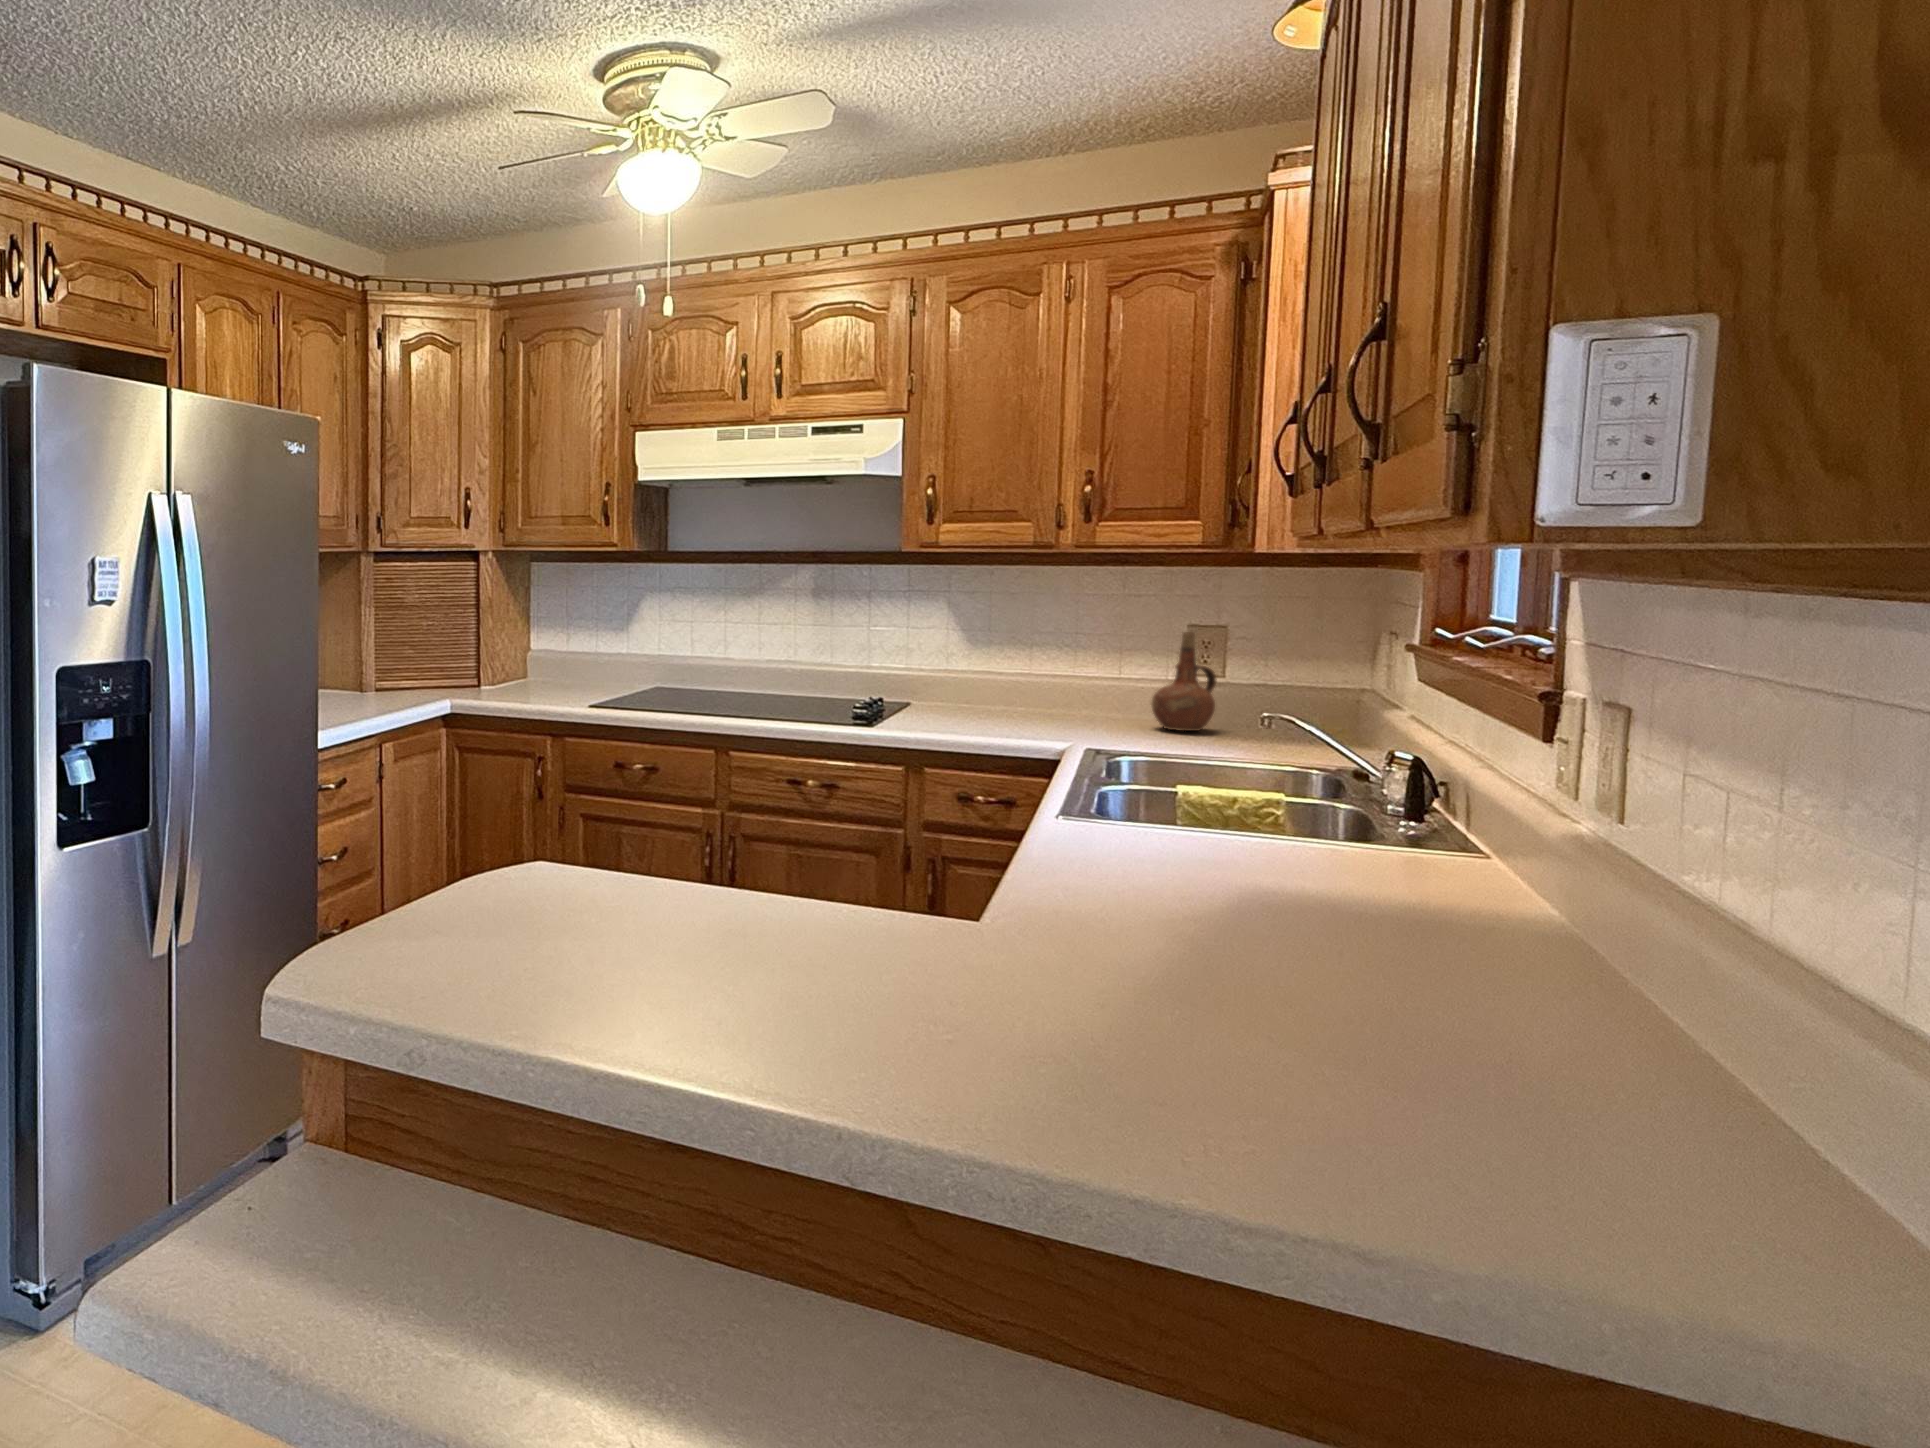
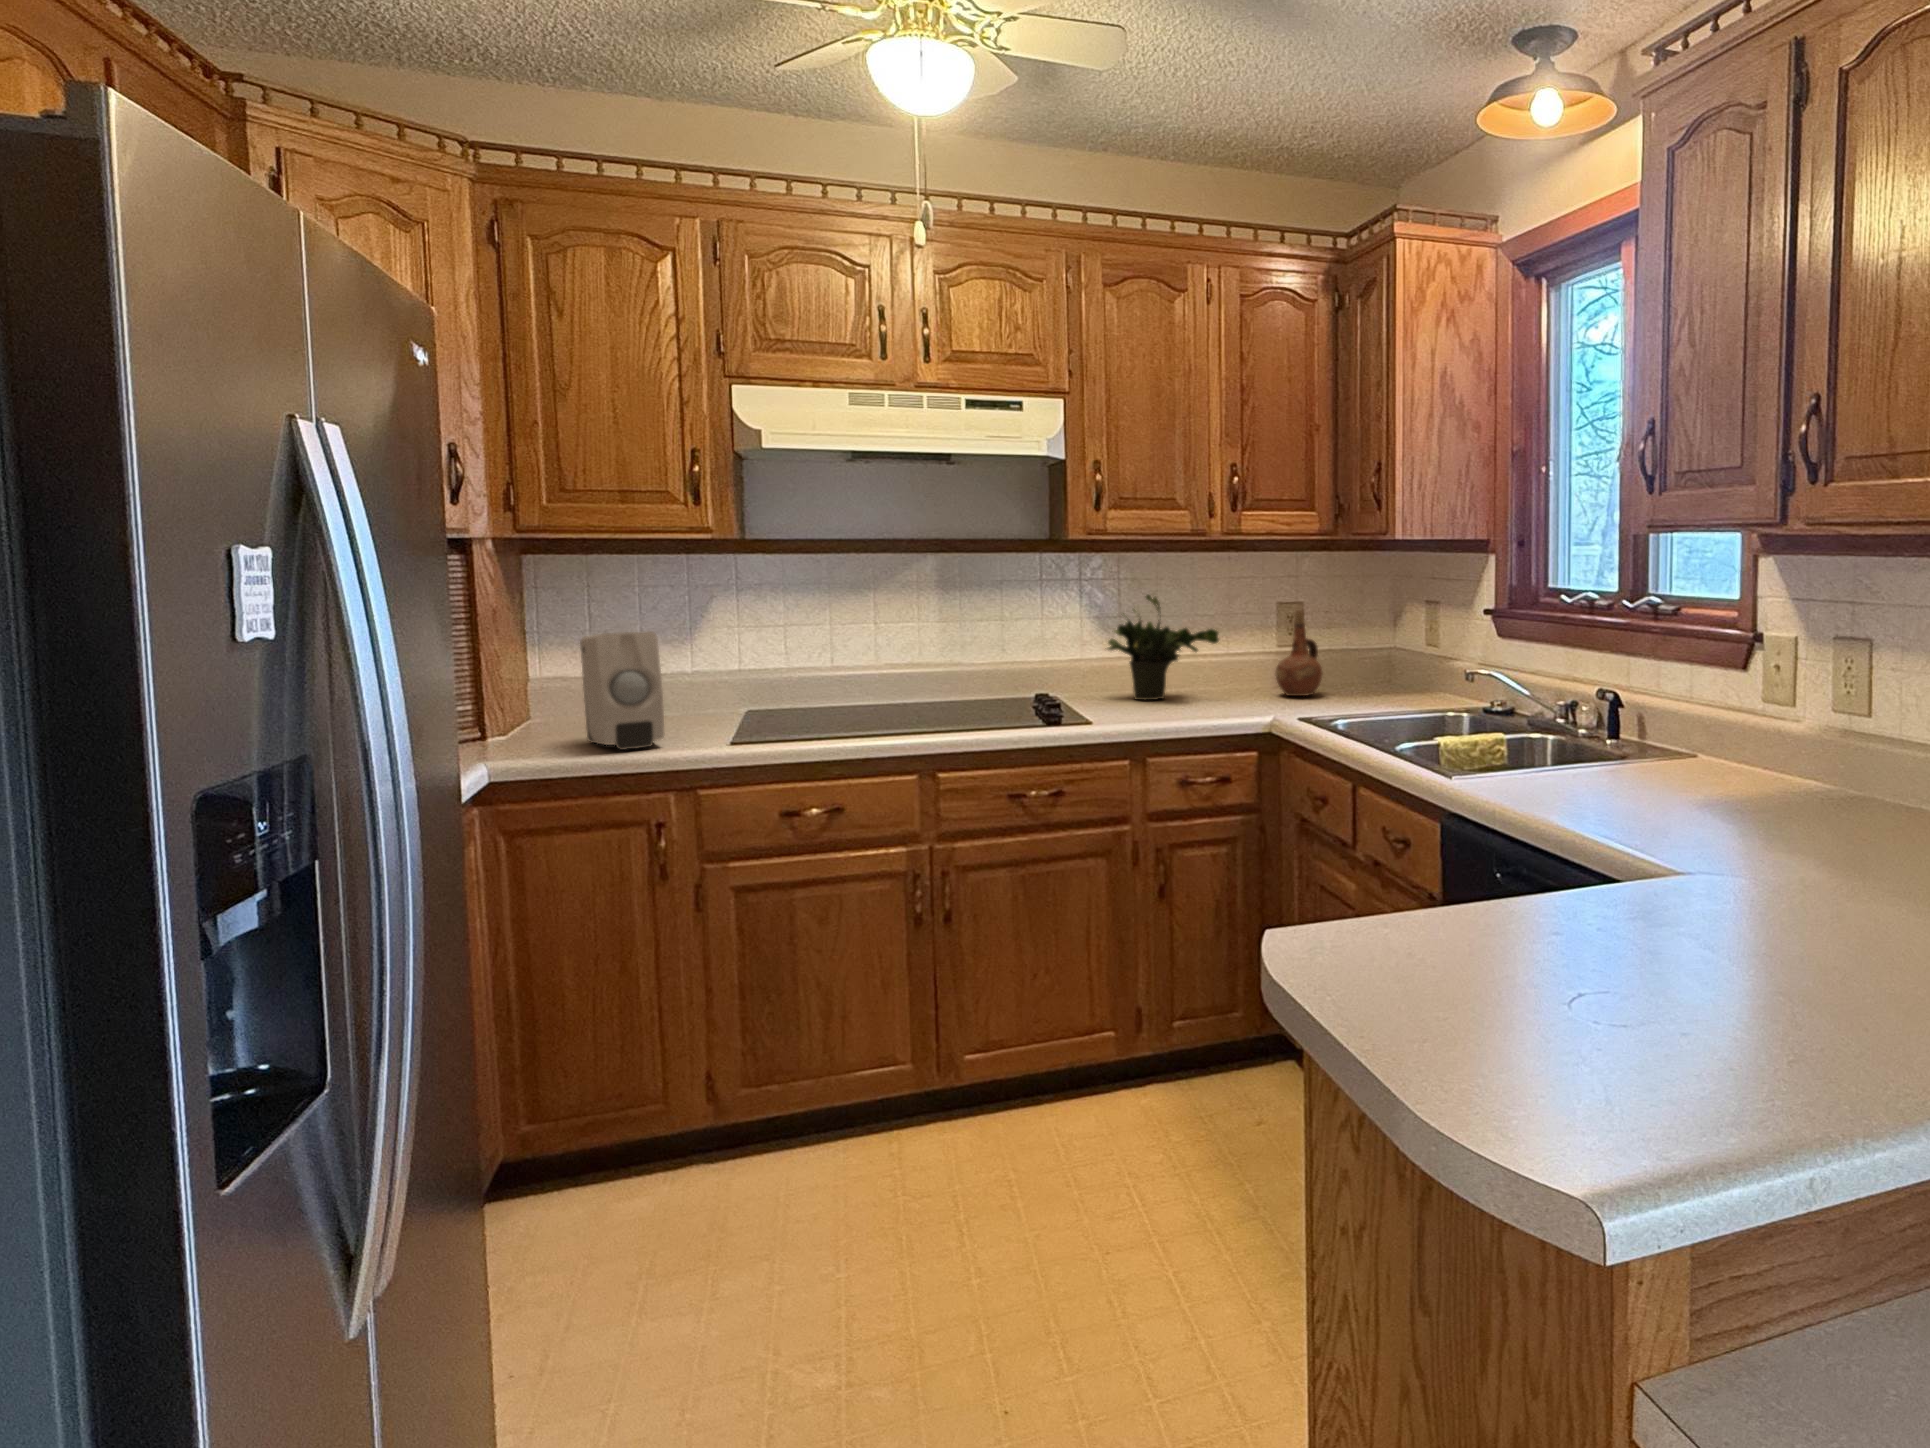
potted plant: none [955,607,1079,717] -> present [1107,595,1219,700]
soap dispenser: none [522,619,565,703] -> present [580,631,664,750]

